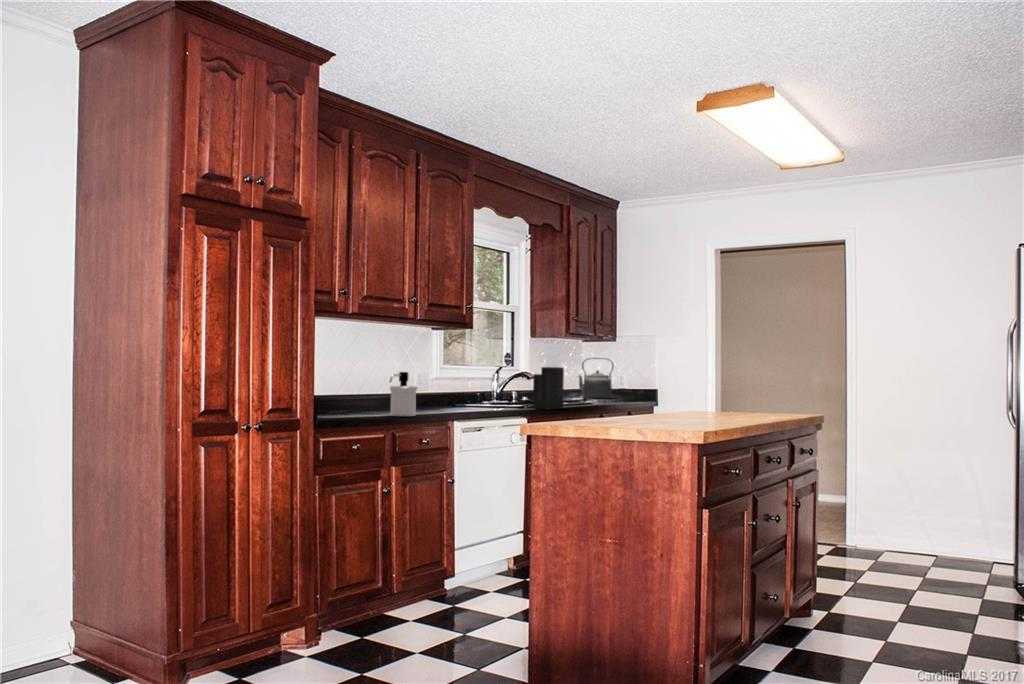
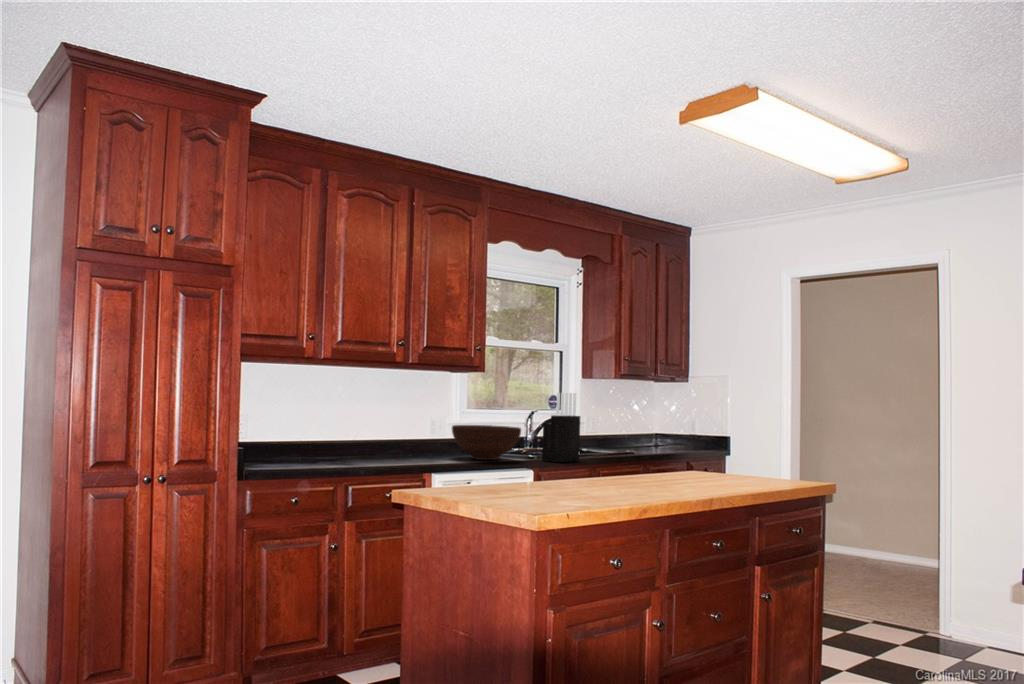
kettle: present [577,358,614,399] -> none [644,401,683,446]
soap dispenser: present [390,372,417,416] -> none [343,421,379,468]
fruit bowl: none [454,378,519,409] -> present [452,425,521,460]

